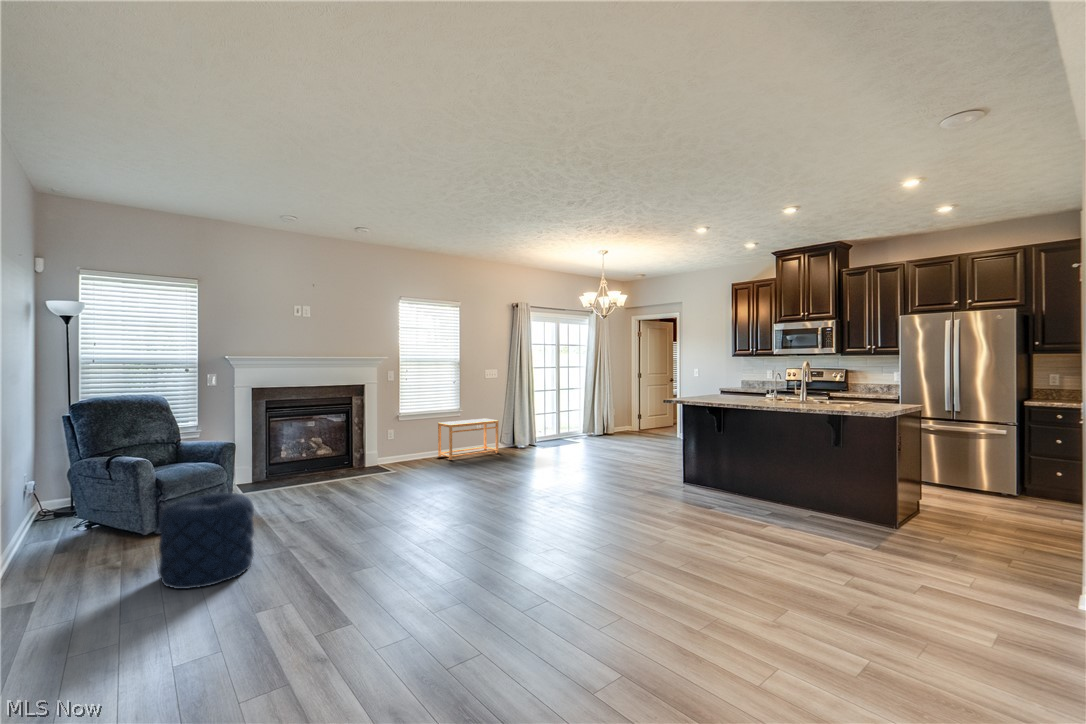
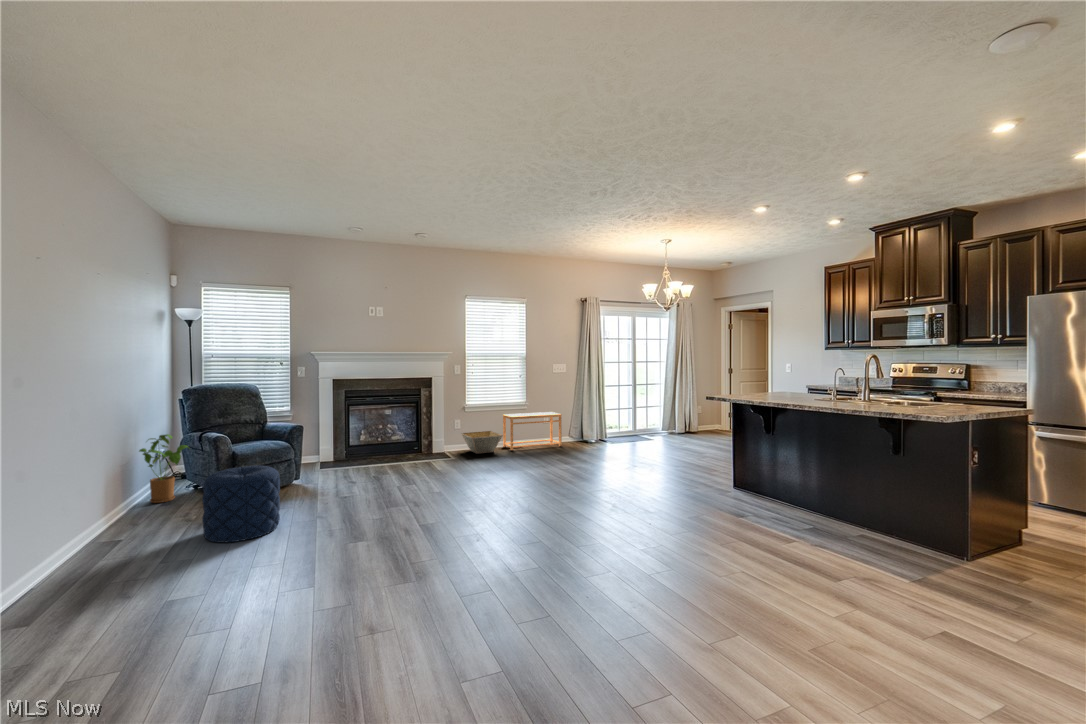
basket: none [395,441,443,466] -> present [461,431,503,454]
house plant: none [20,462,88,552] -> present [139,434,189,503]

